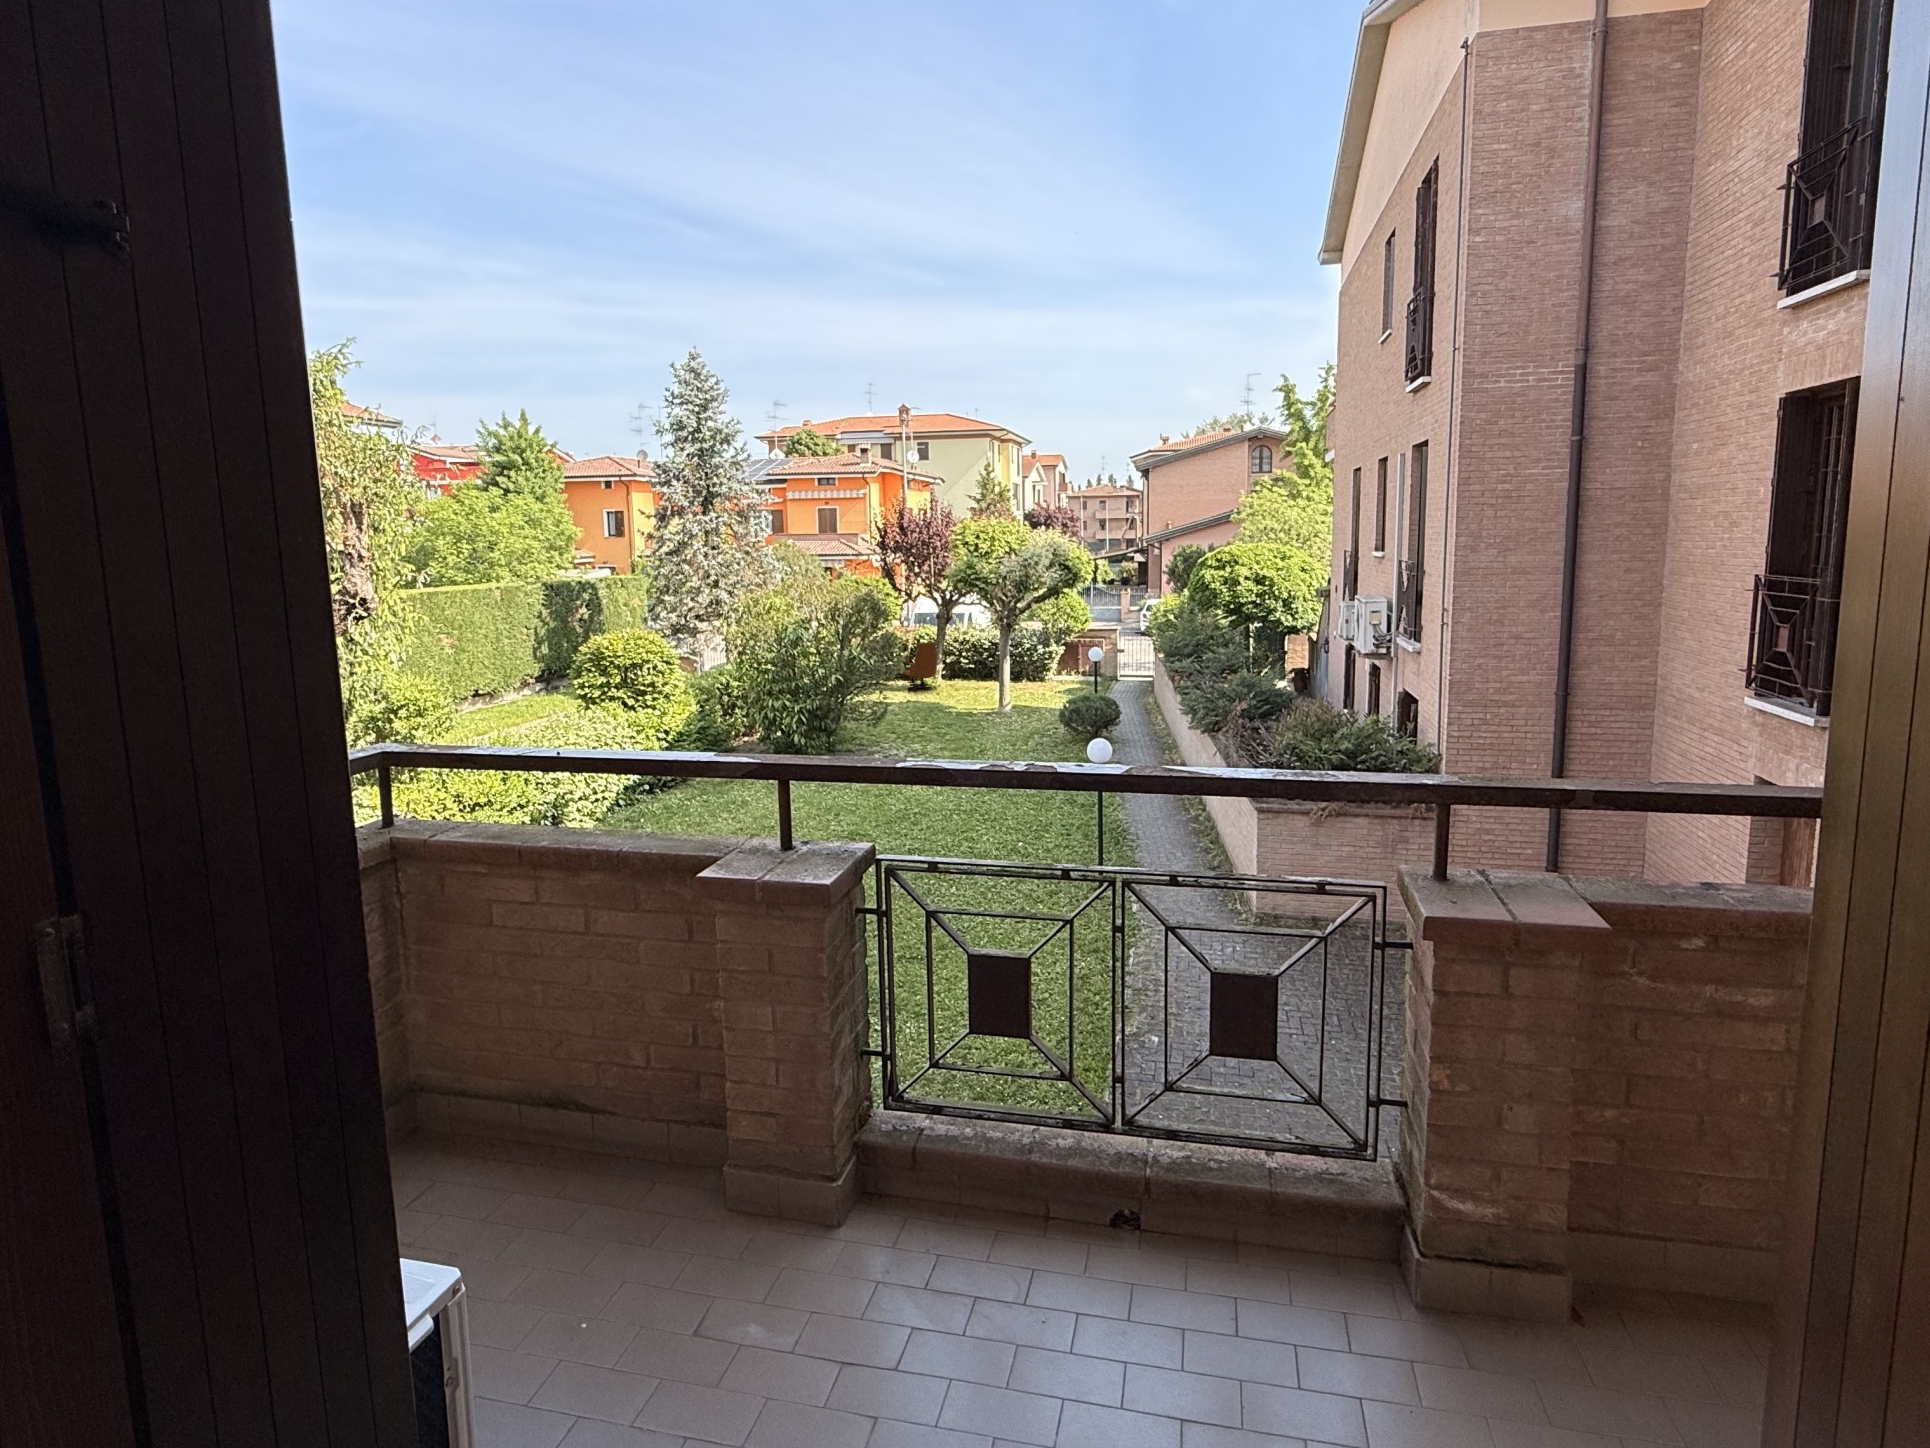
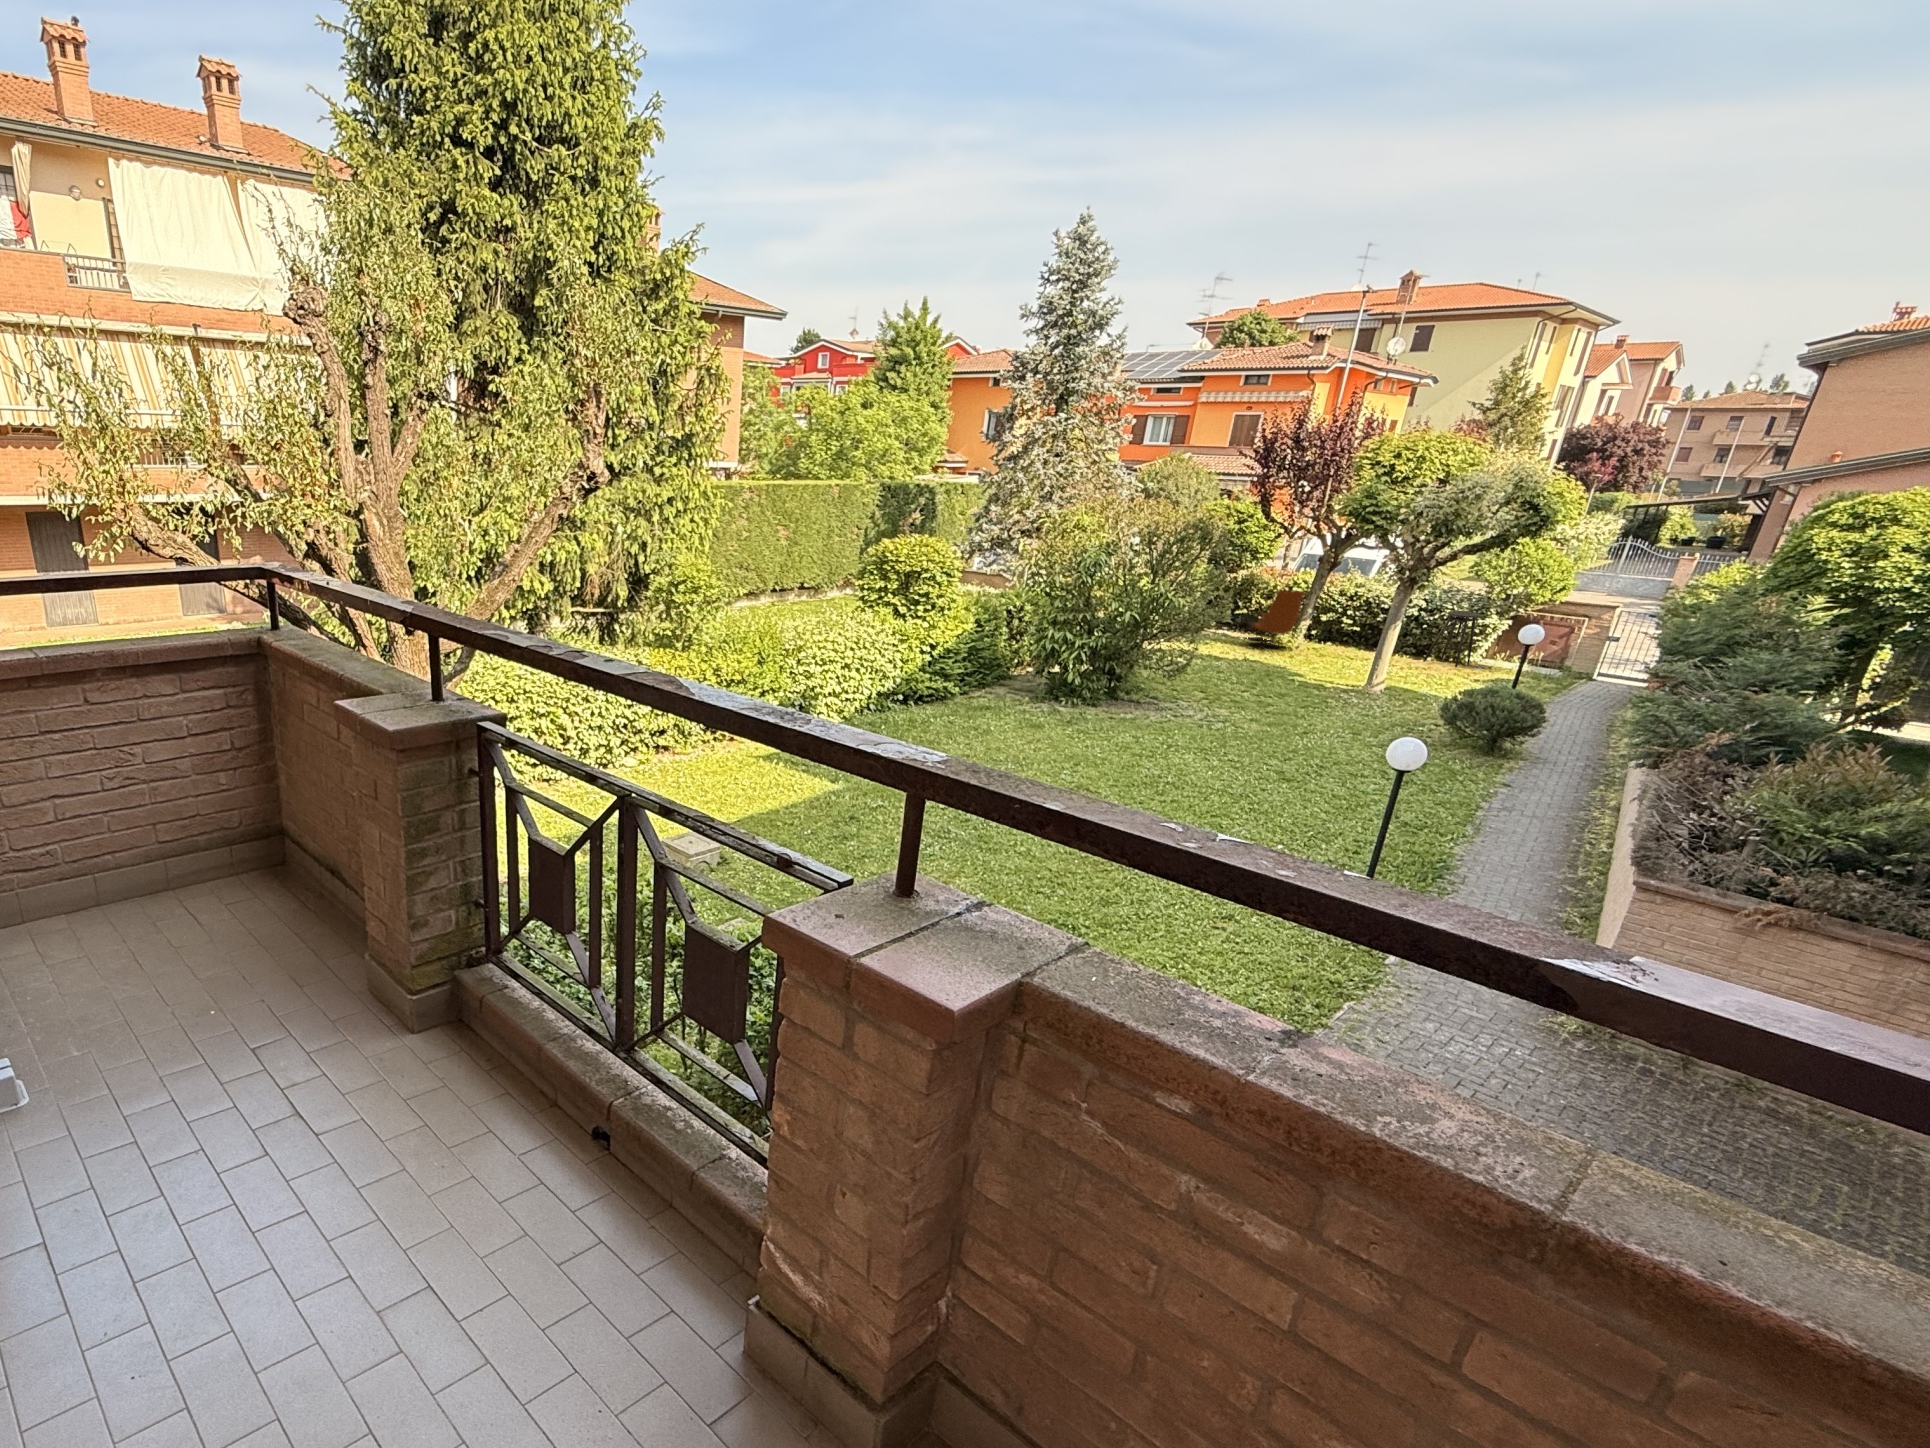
stool: none [1024,644,1051,685] -> present [1423,611,1479,667]

